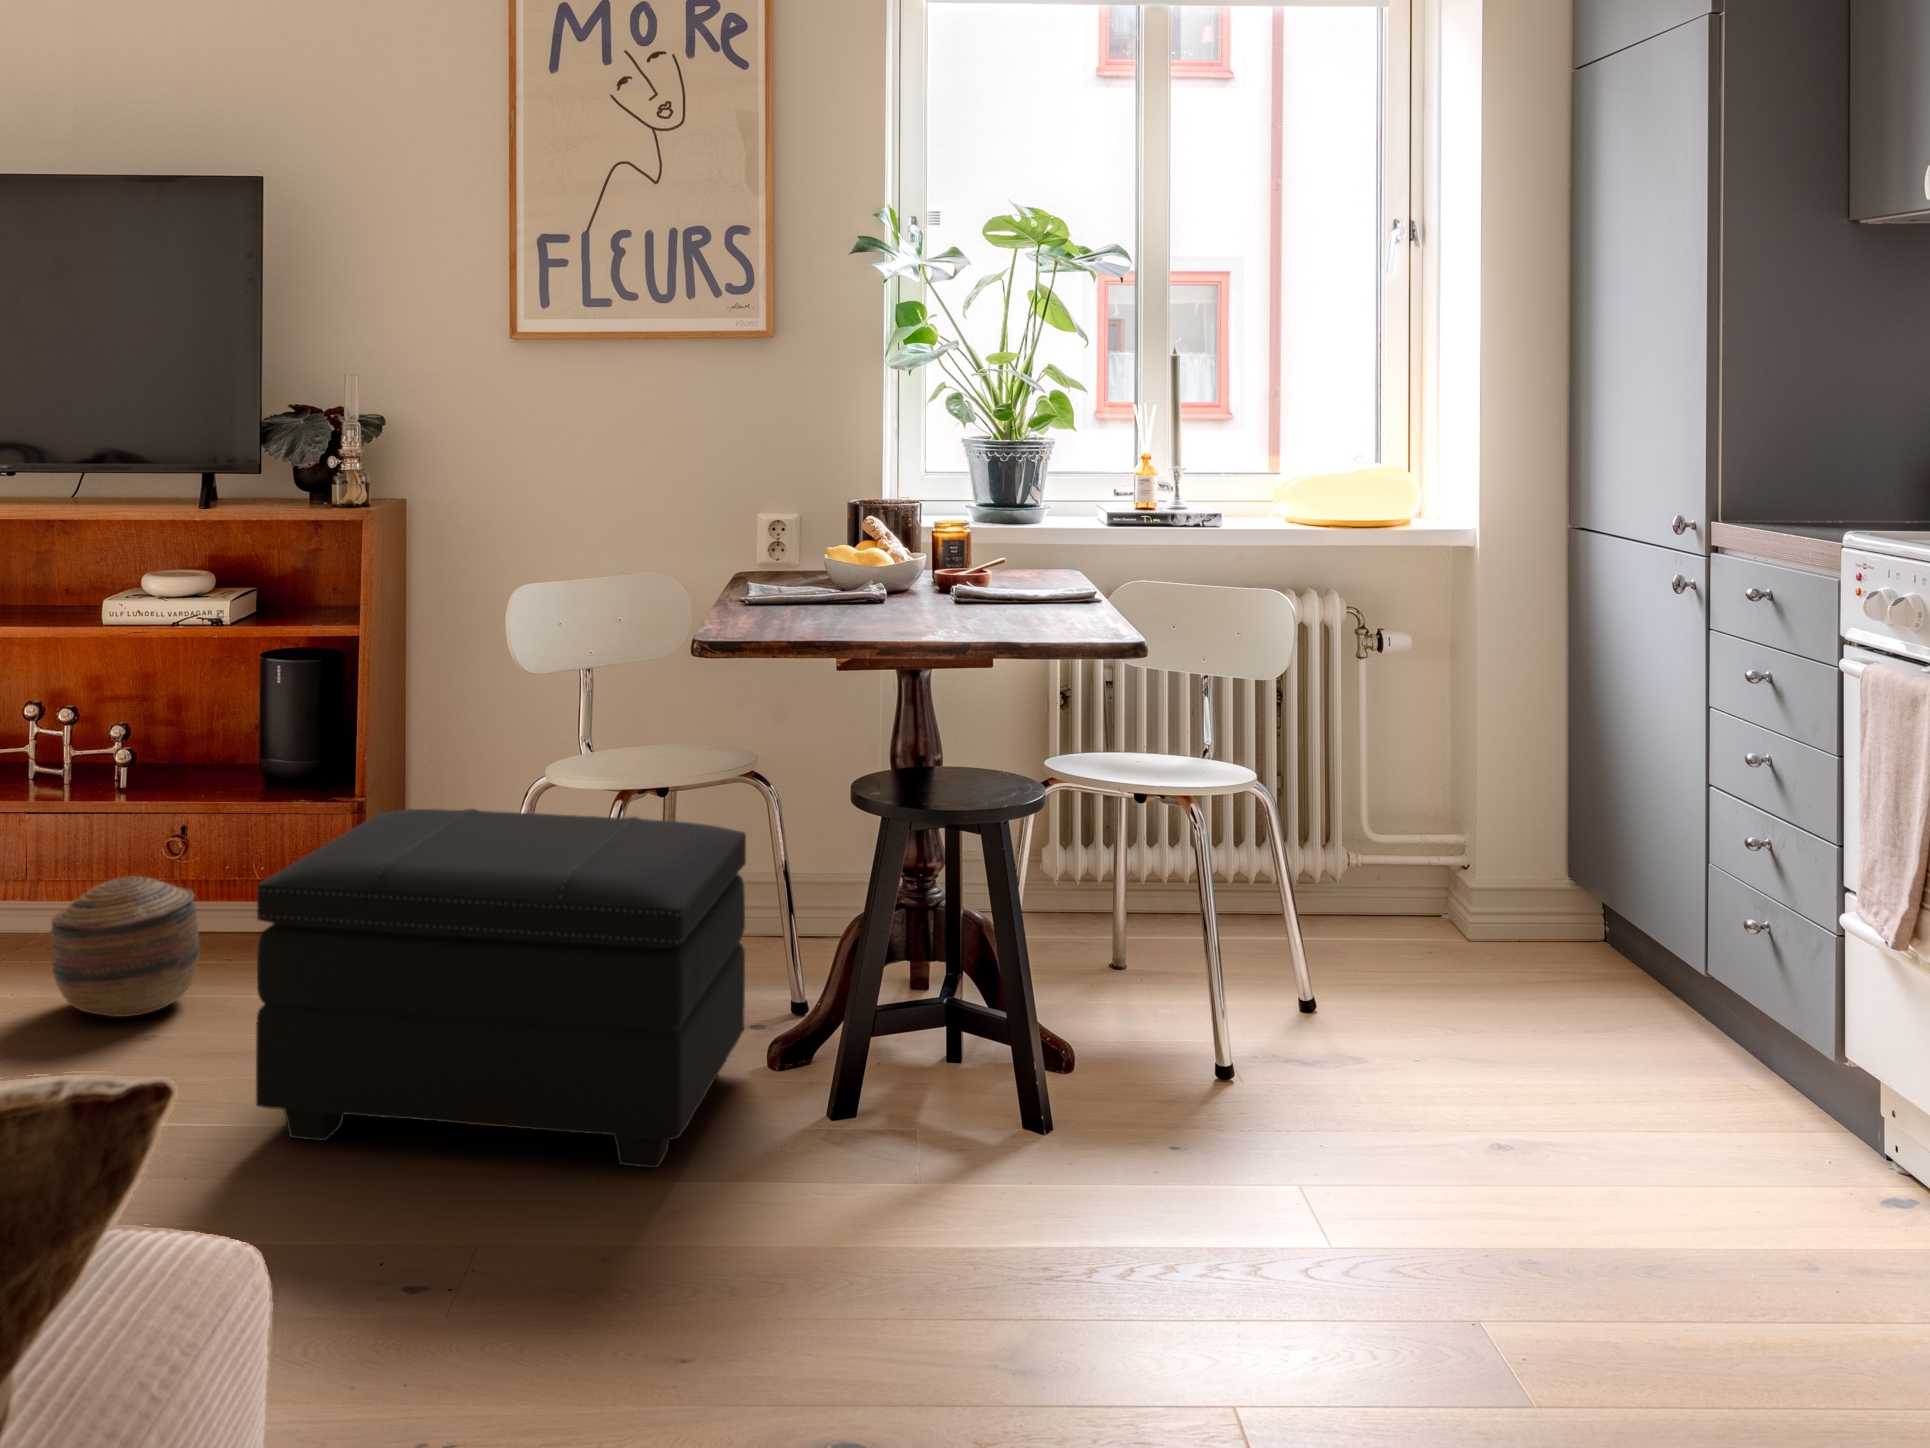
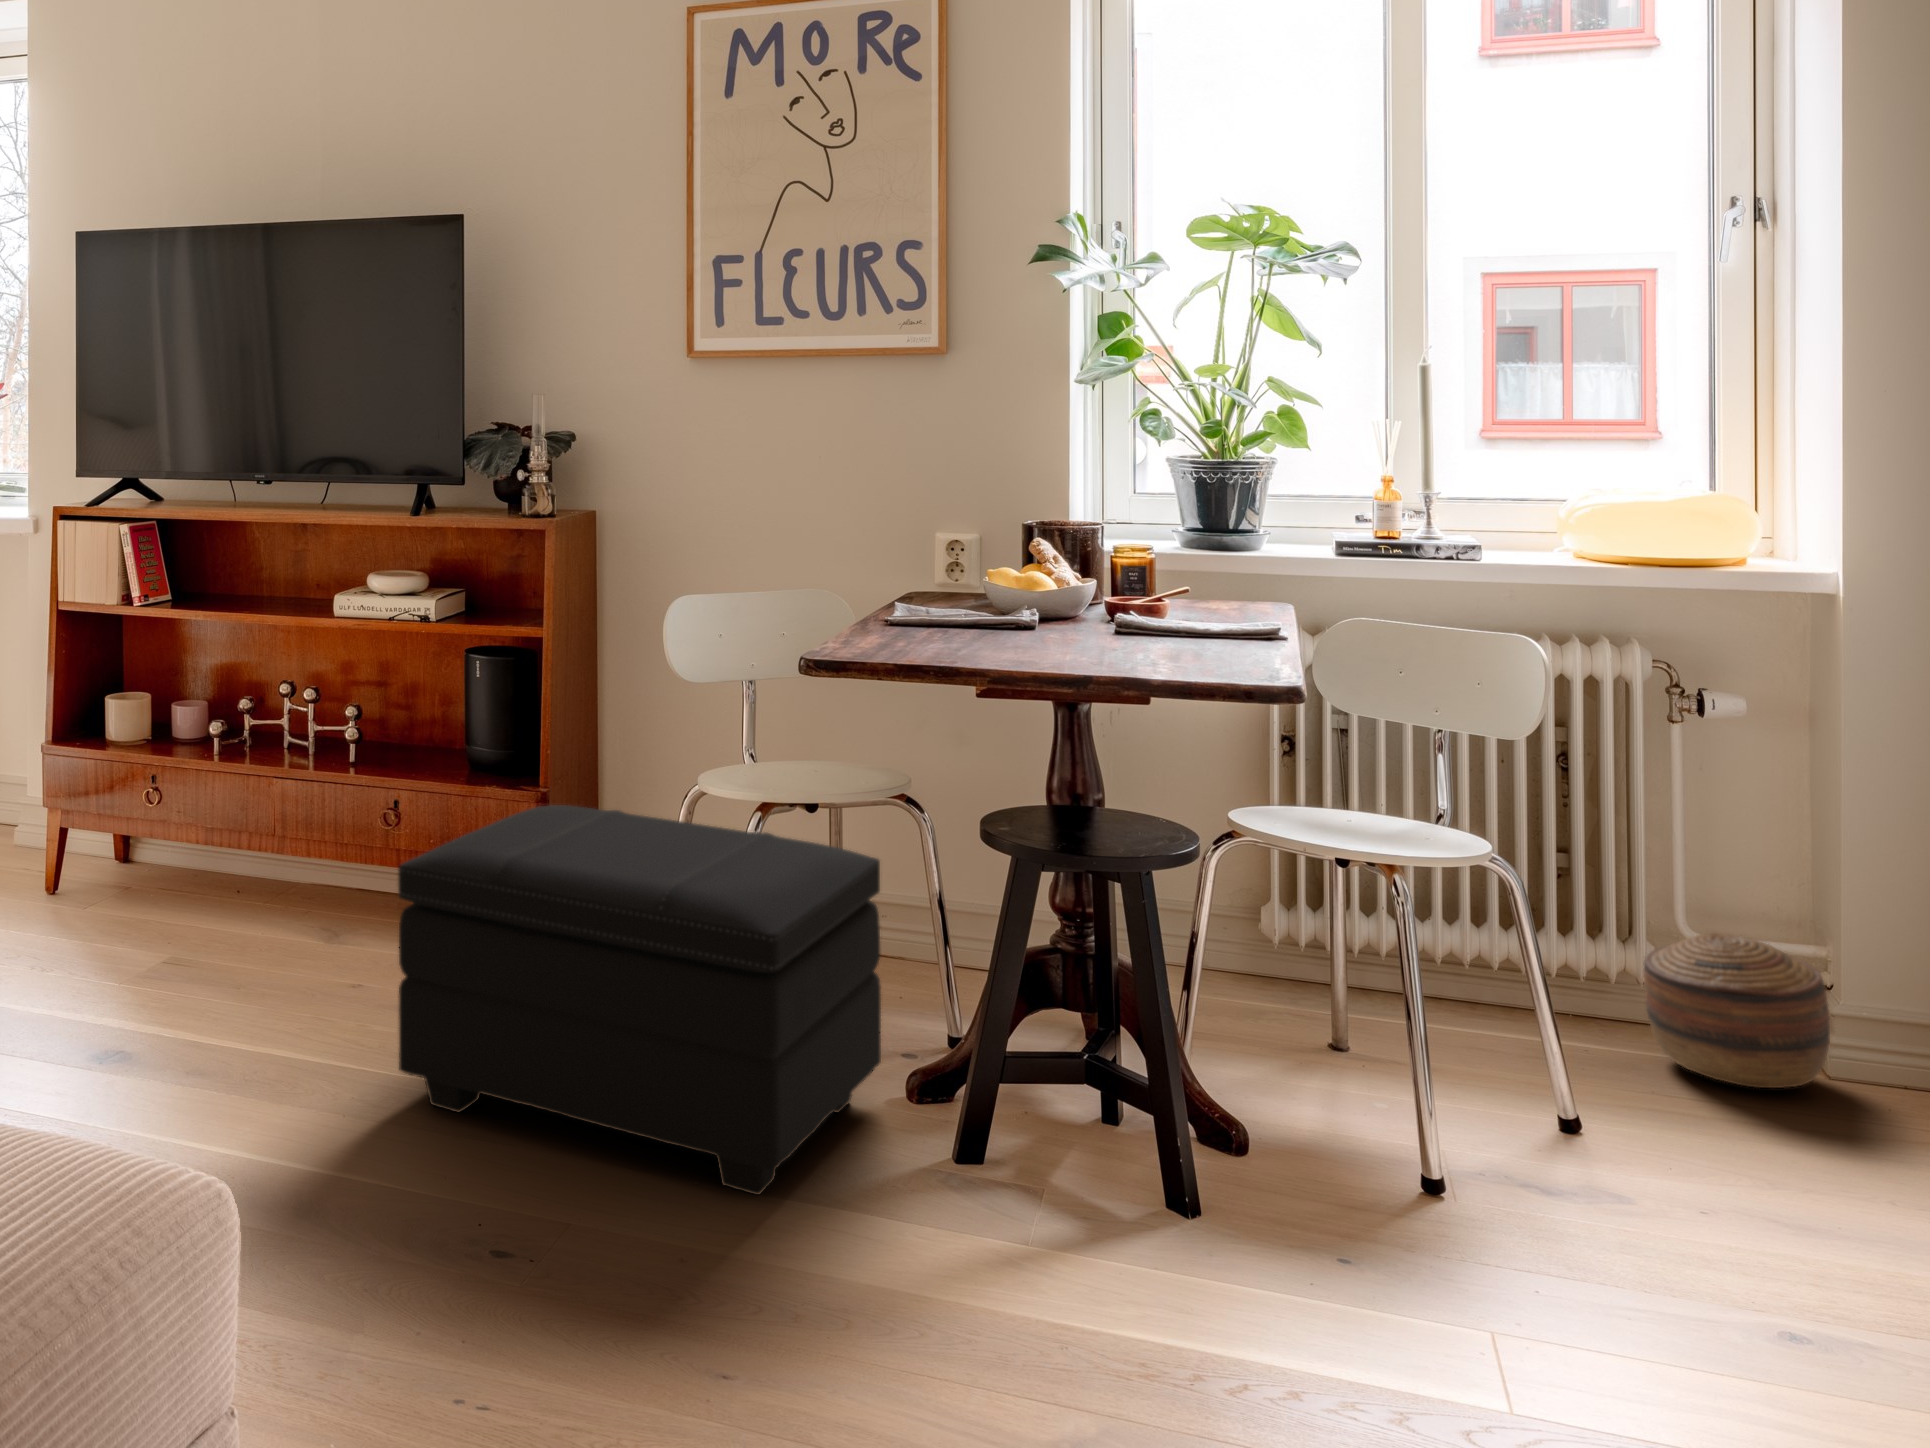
basket: present [51,876,200,1017] -> present [1643,933,1830,1088]

